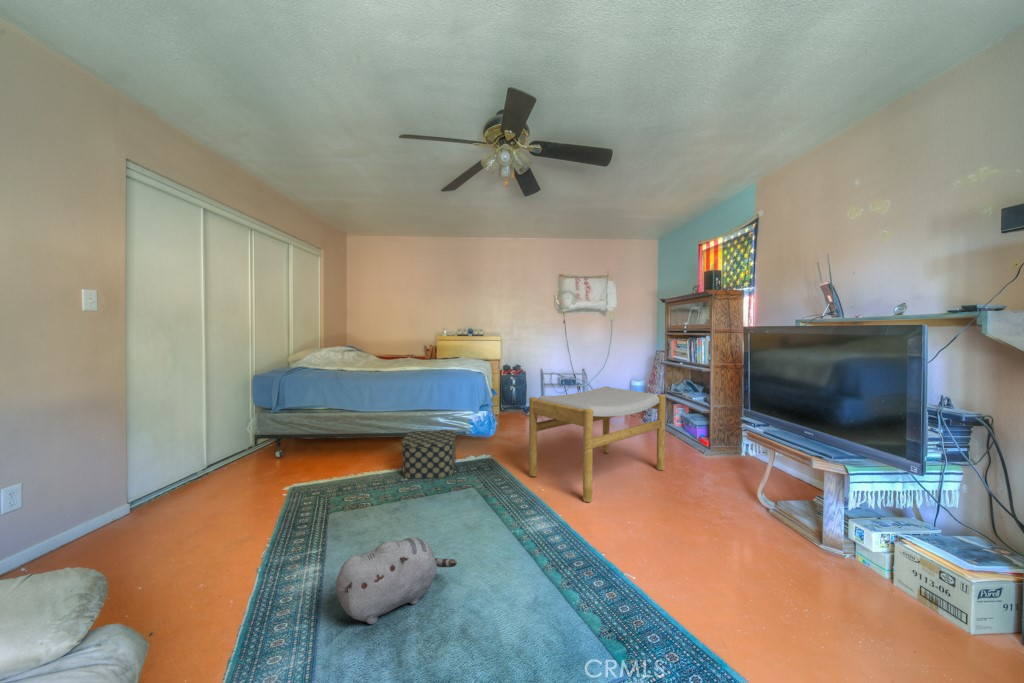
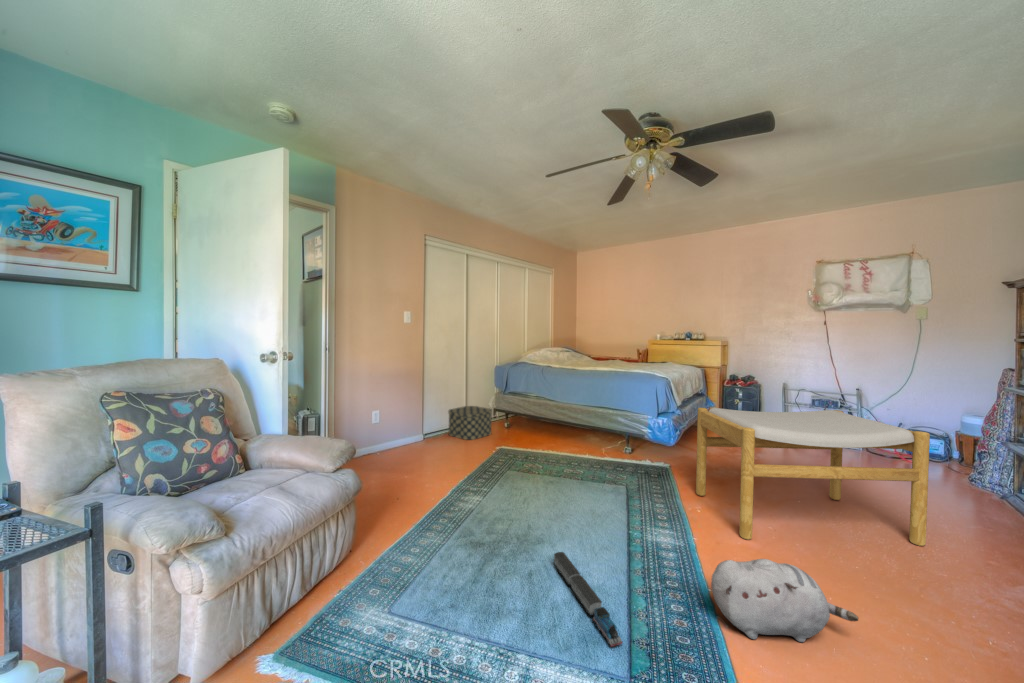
storage box: present [402,430,456,478] -> present [448,406,492,440]
plush toy: present [336,537,457,624] -> present [711,559,858,642]
toy train: none [478,582,601,654] -> present [554,552,622,648]

